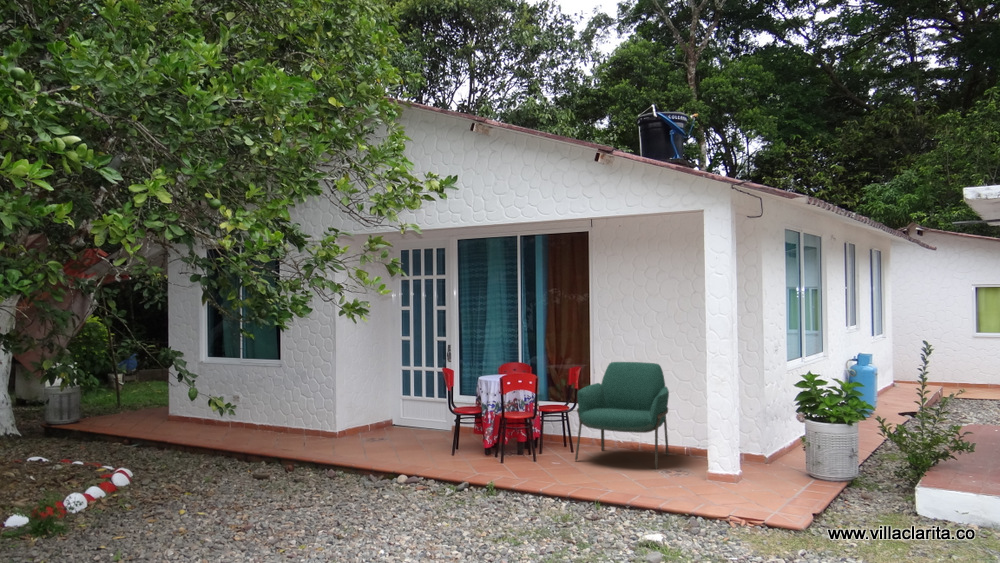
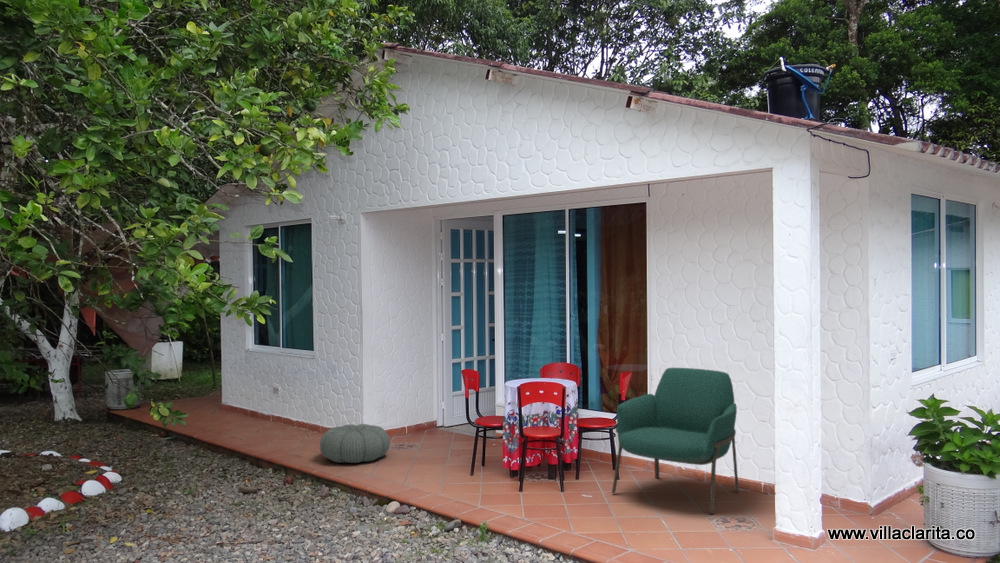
pouf: none [309,421,370,453] -> present [320,424,390,463]

